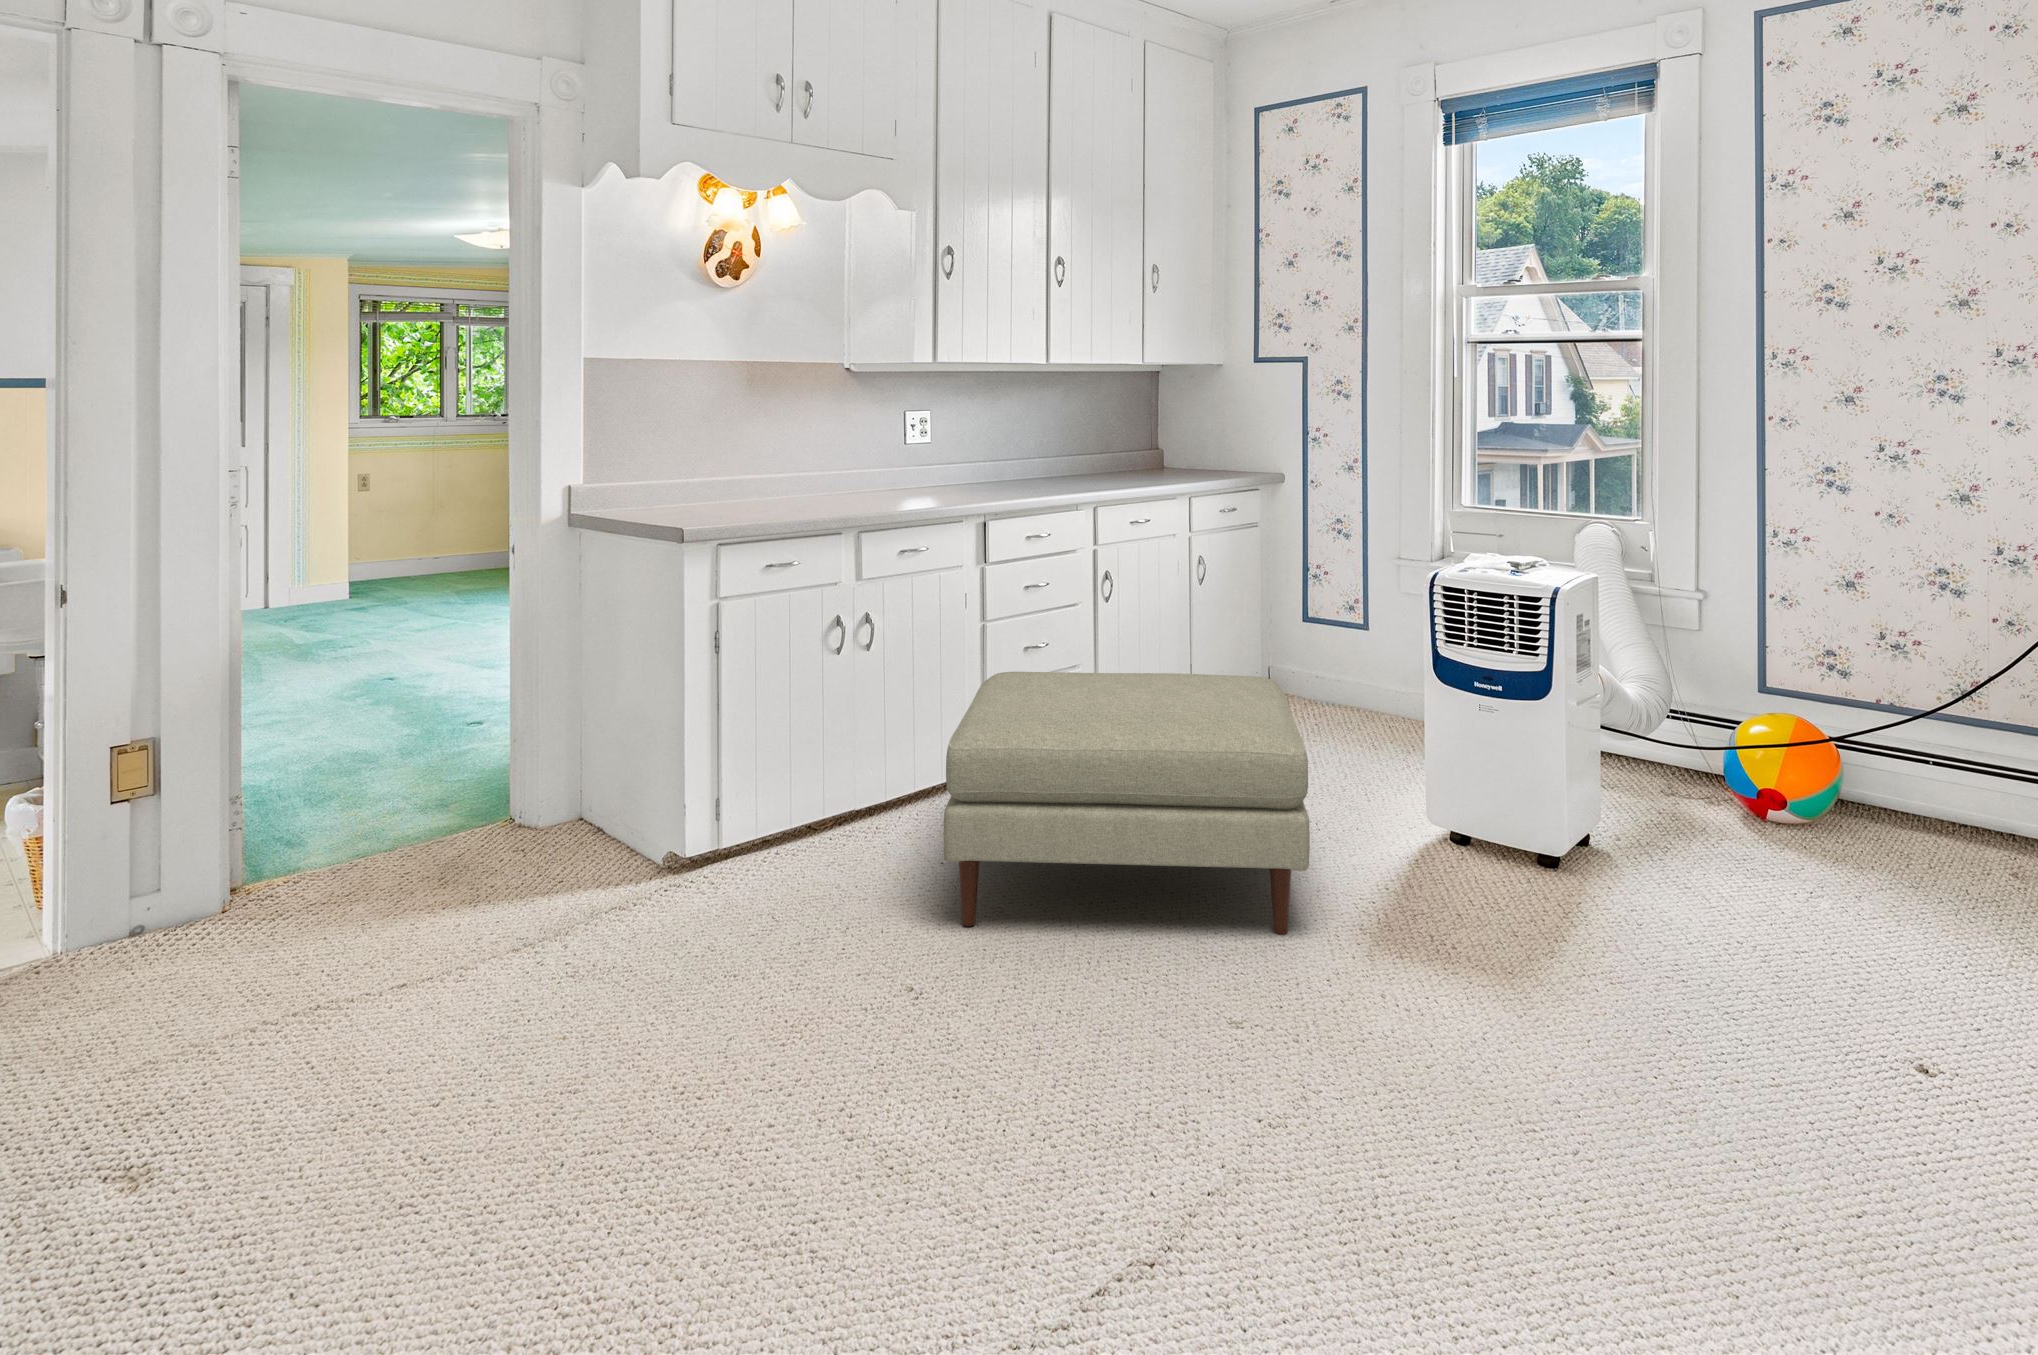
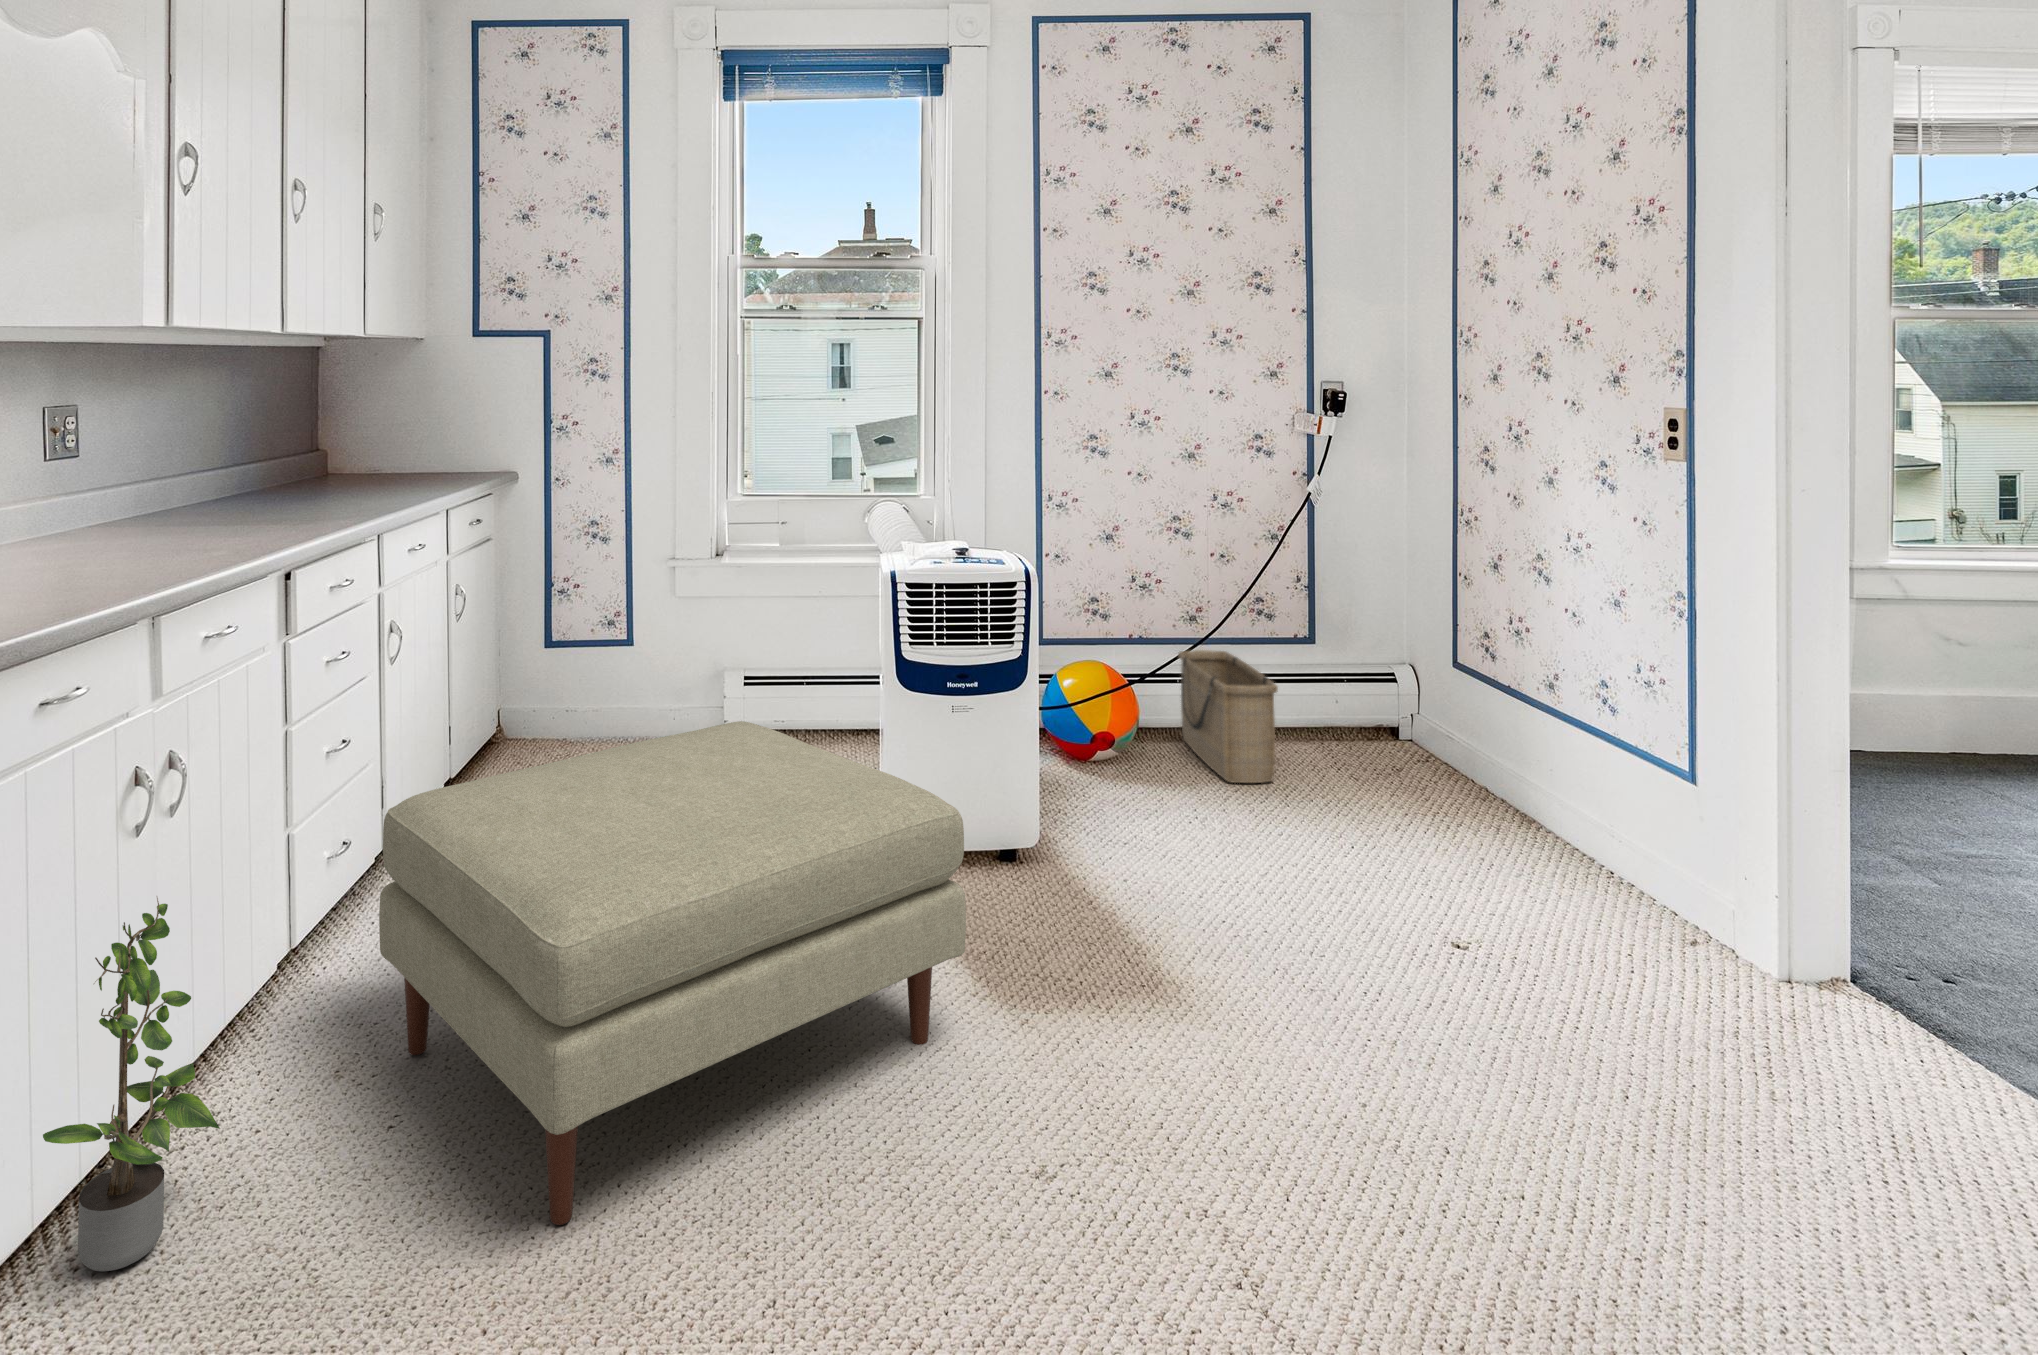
potted plant: none [756,684,853,871] -> present [43,898,220,1272]
basket: none [1906,732,2014,894] -> present [1178,650,1278,783]

